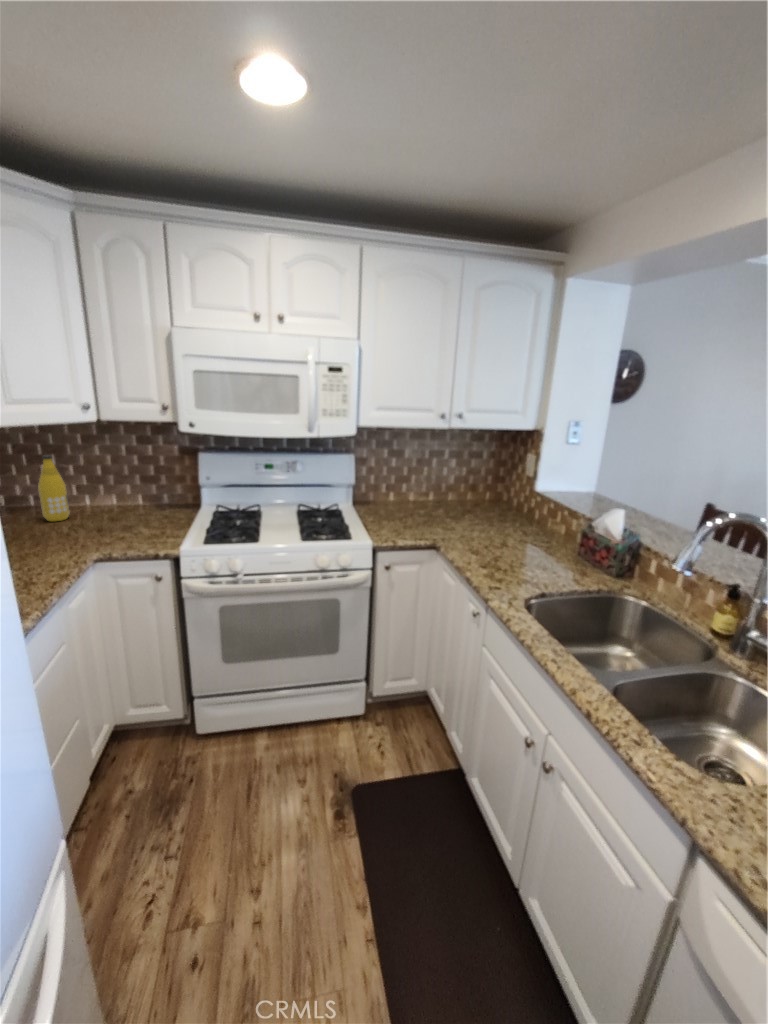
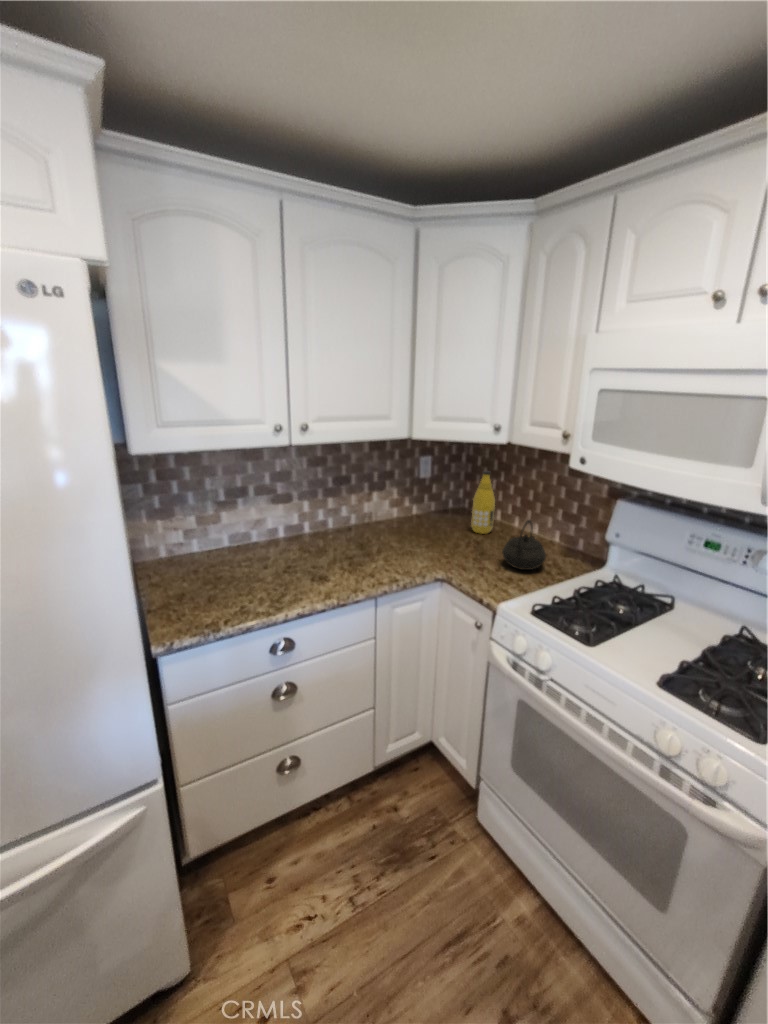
kettle: none [121,485,163,529] -> present [502,520,546,570]

